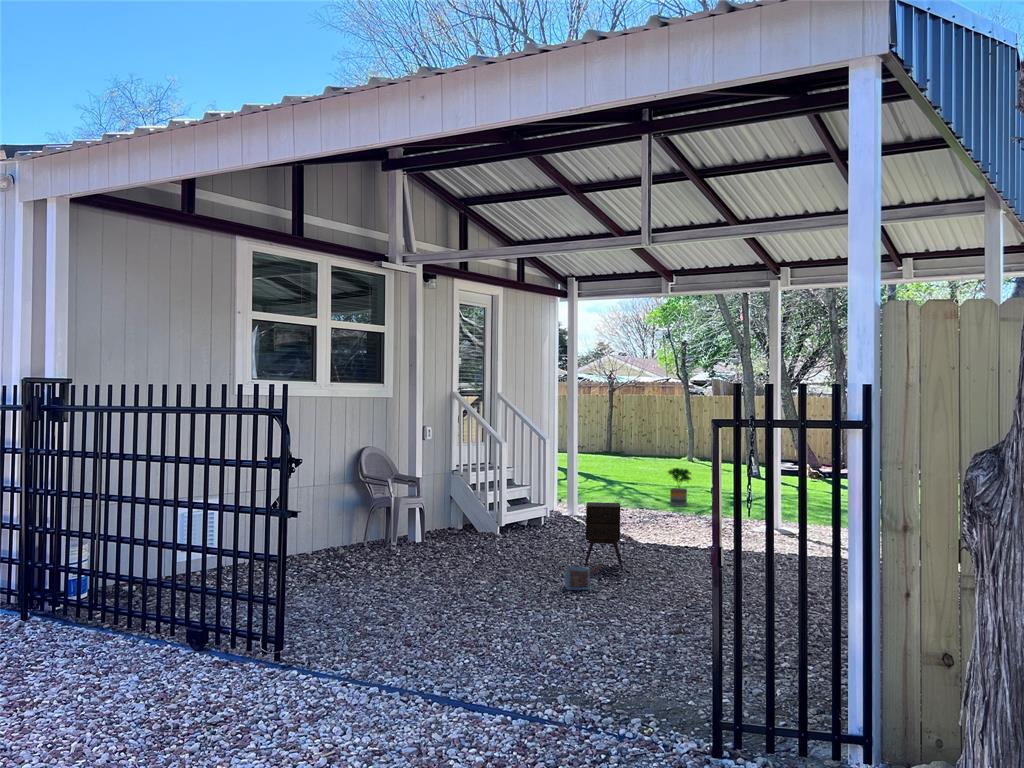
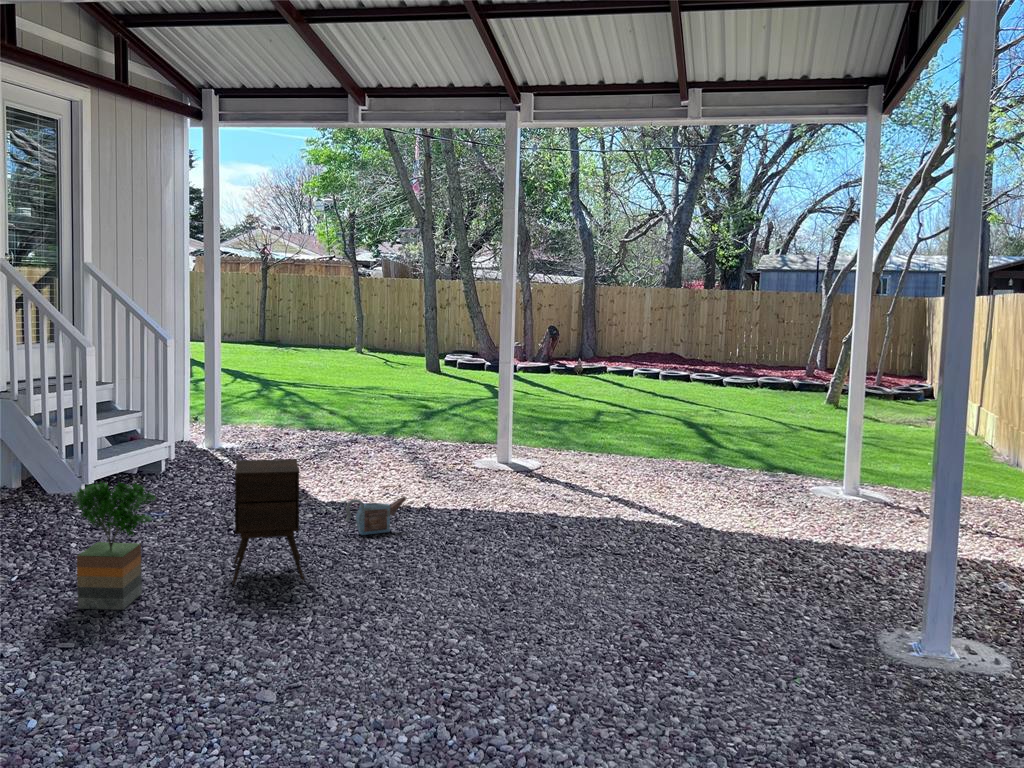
potted tree: present [668,468,692,507] -> present [74,482,155,610]
watering can: present [556,562,603,590] -> present [345,497,406,535]

